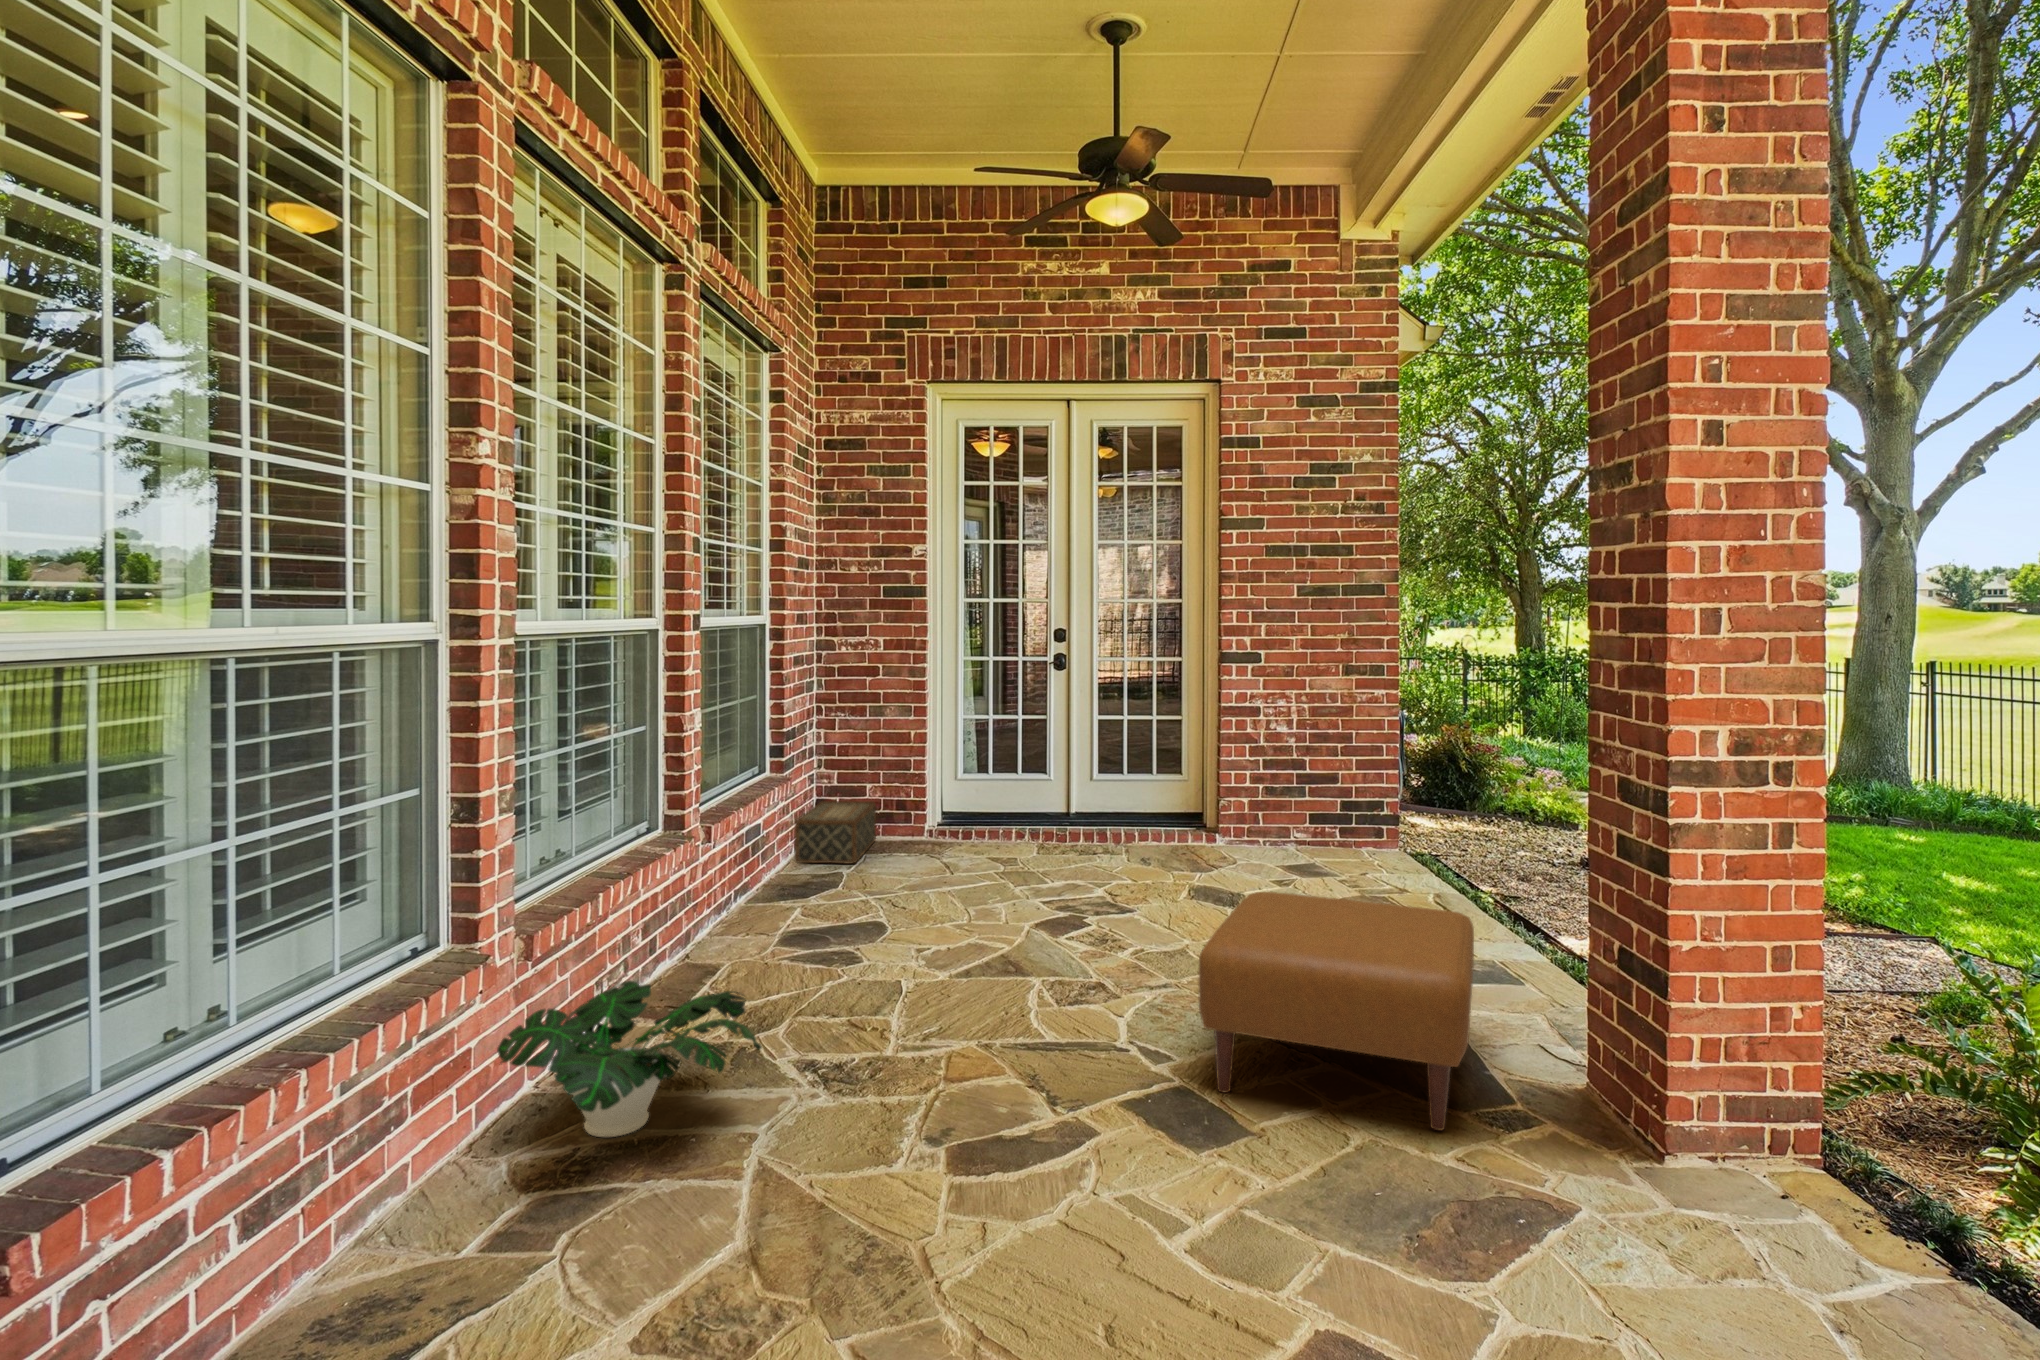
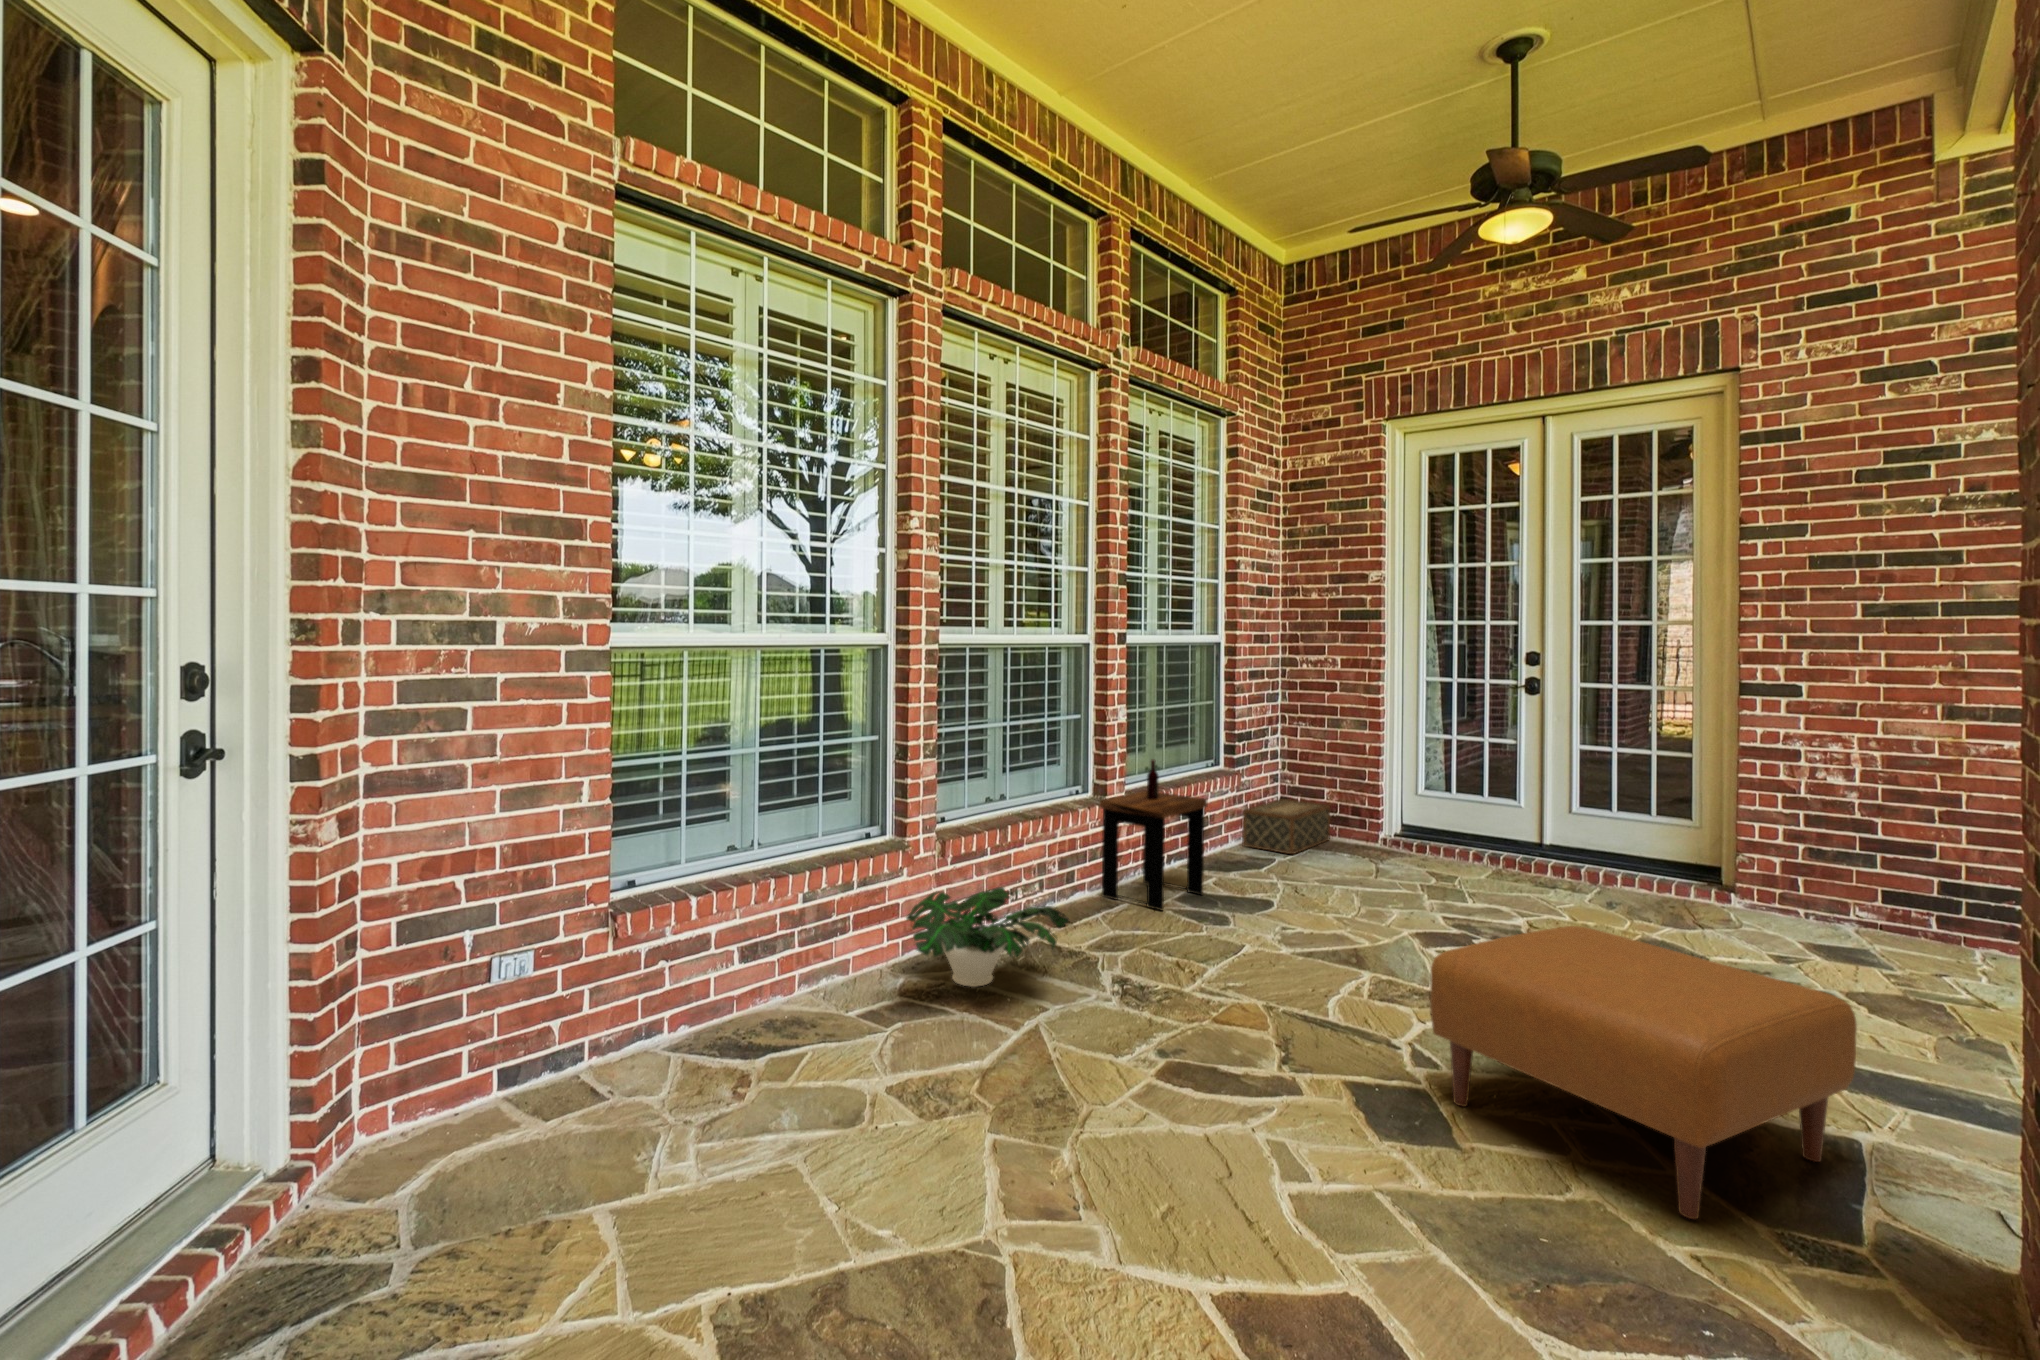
side table: none [685,774,808,961] -> present [1100,760,1207,910]

